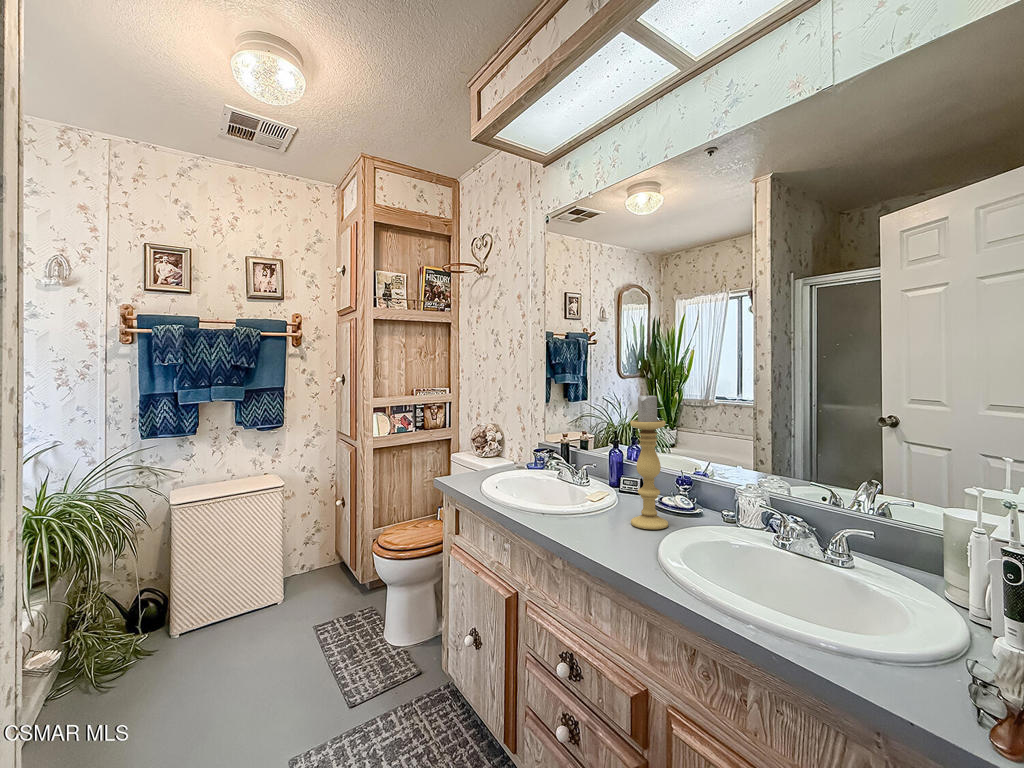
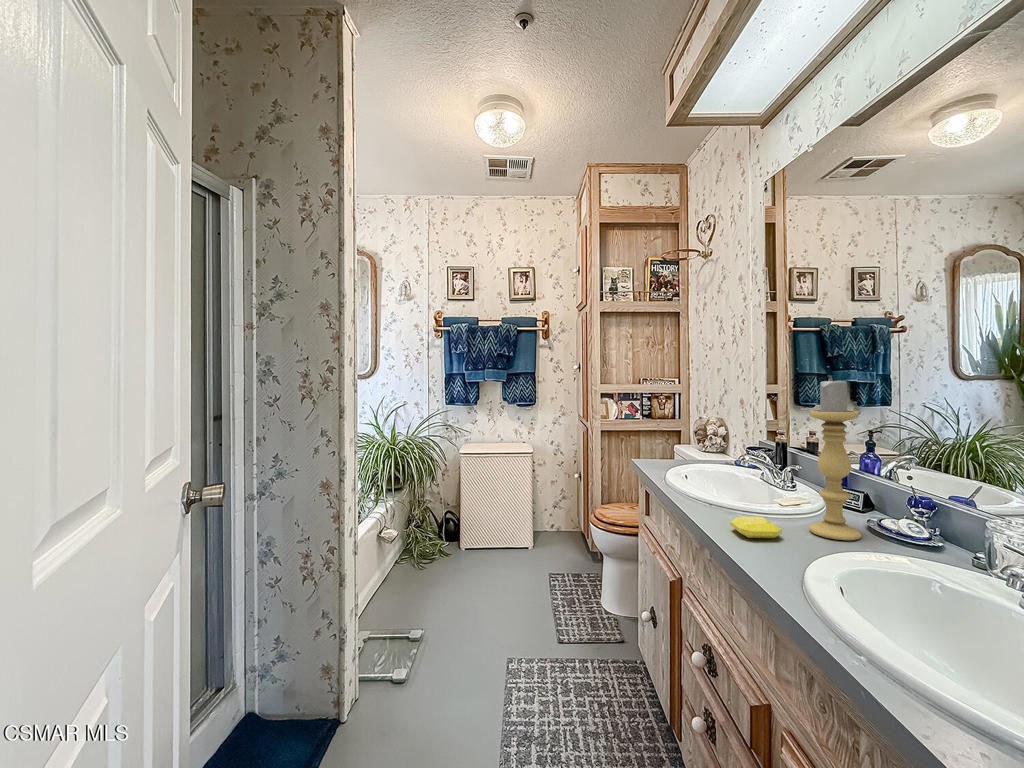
soap bar: none [577,520,620,541] -> present [730,517,782,538]

